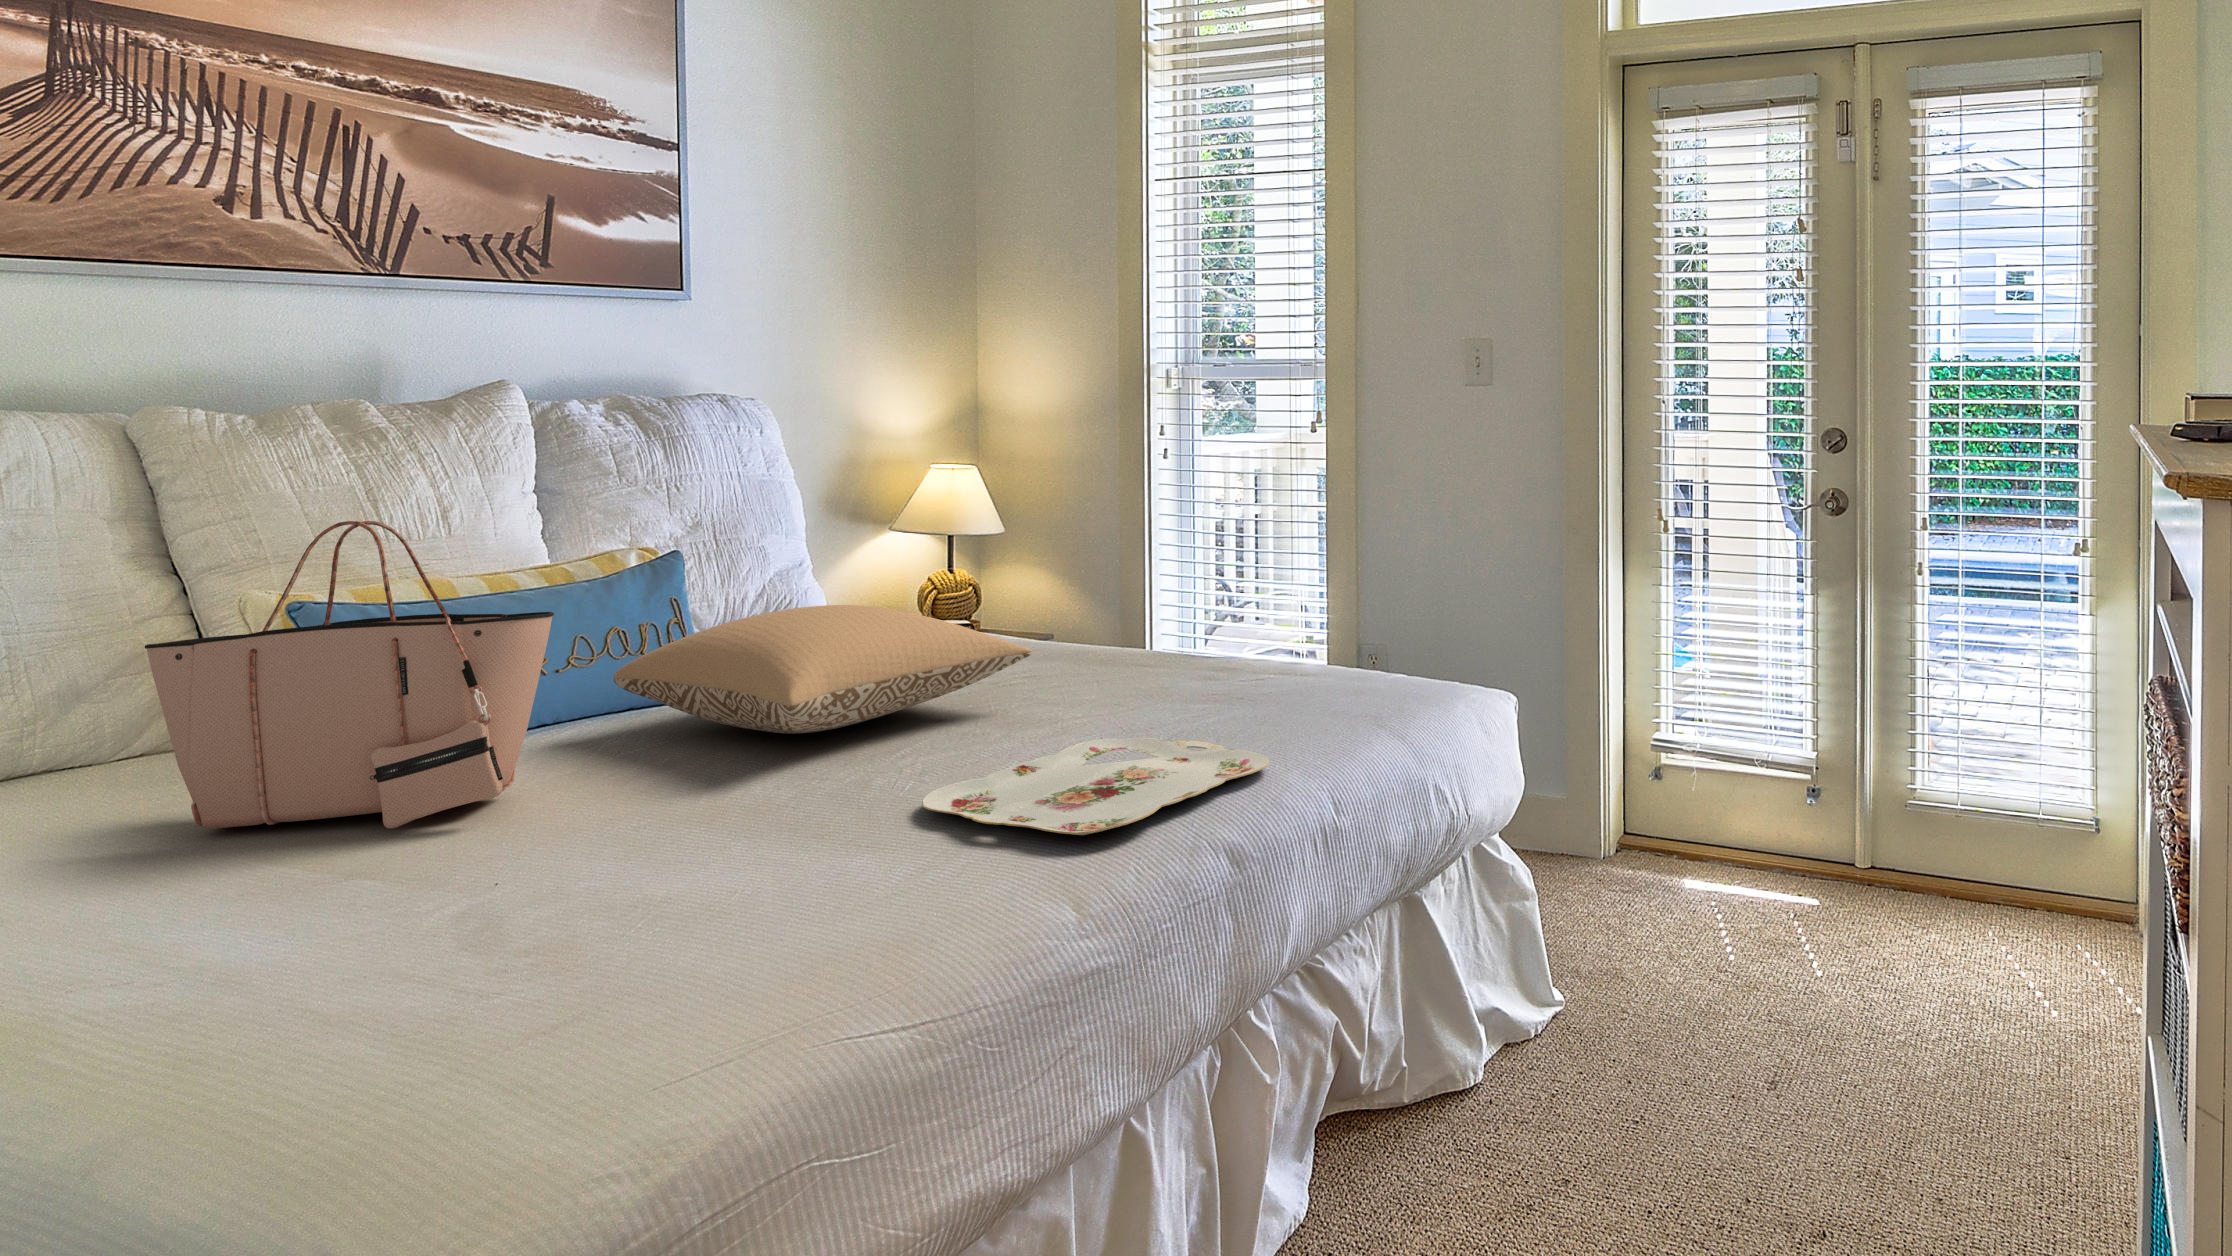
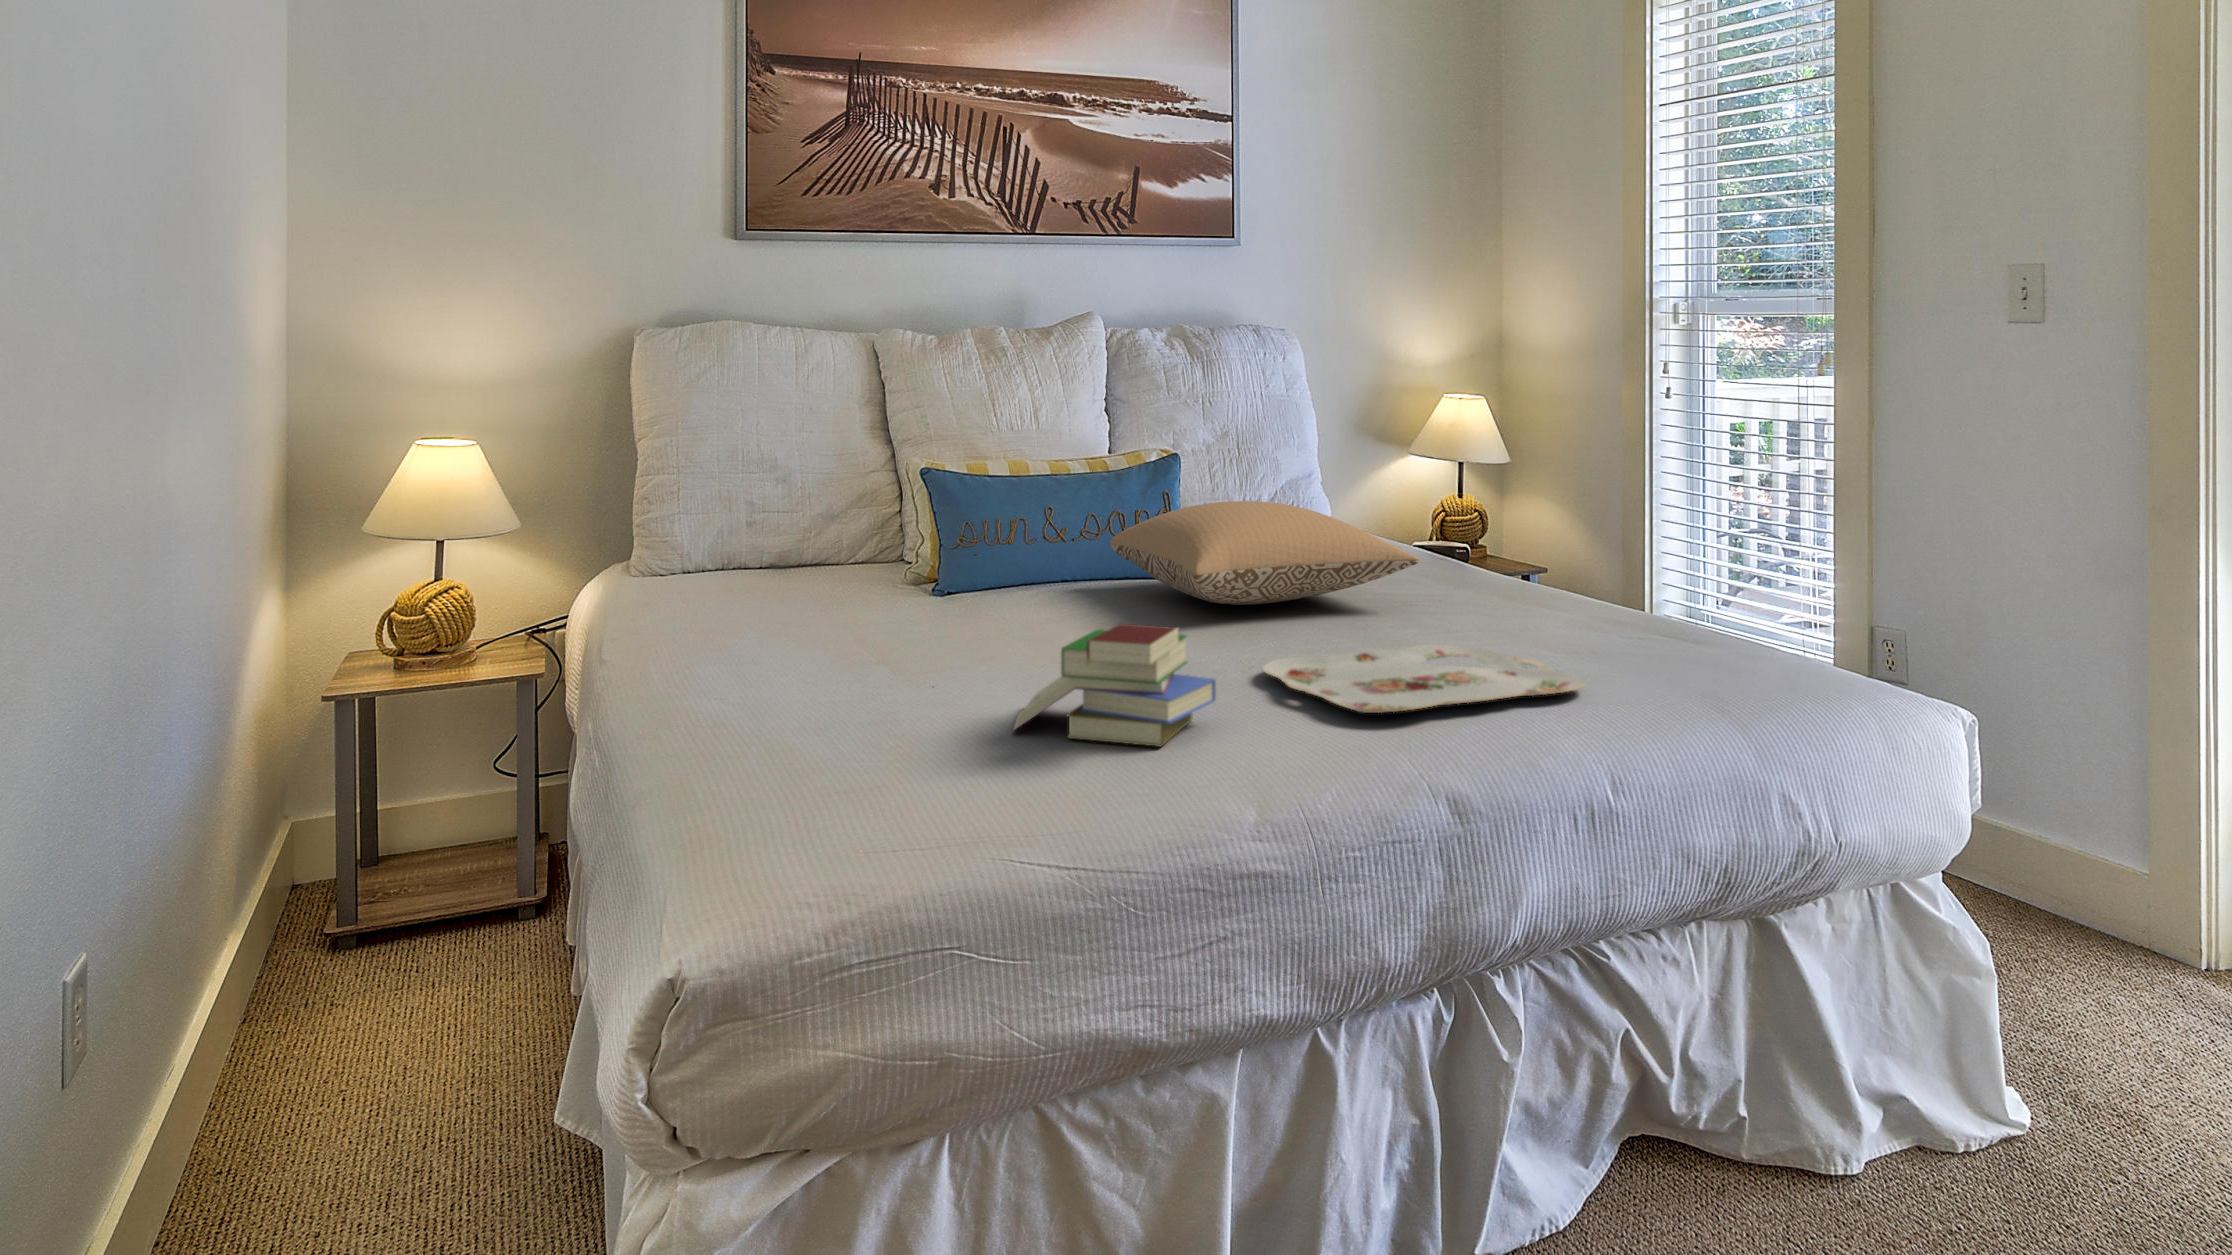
tote bag: present [145,521,554,829] -> none [837,407,1050,625]
book: none [641,781,916,964] -> present [1013,624,1216,747]

